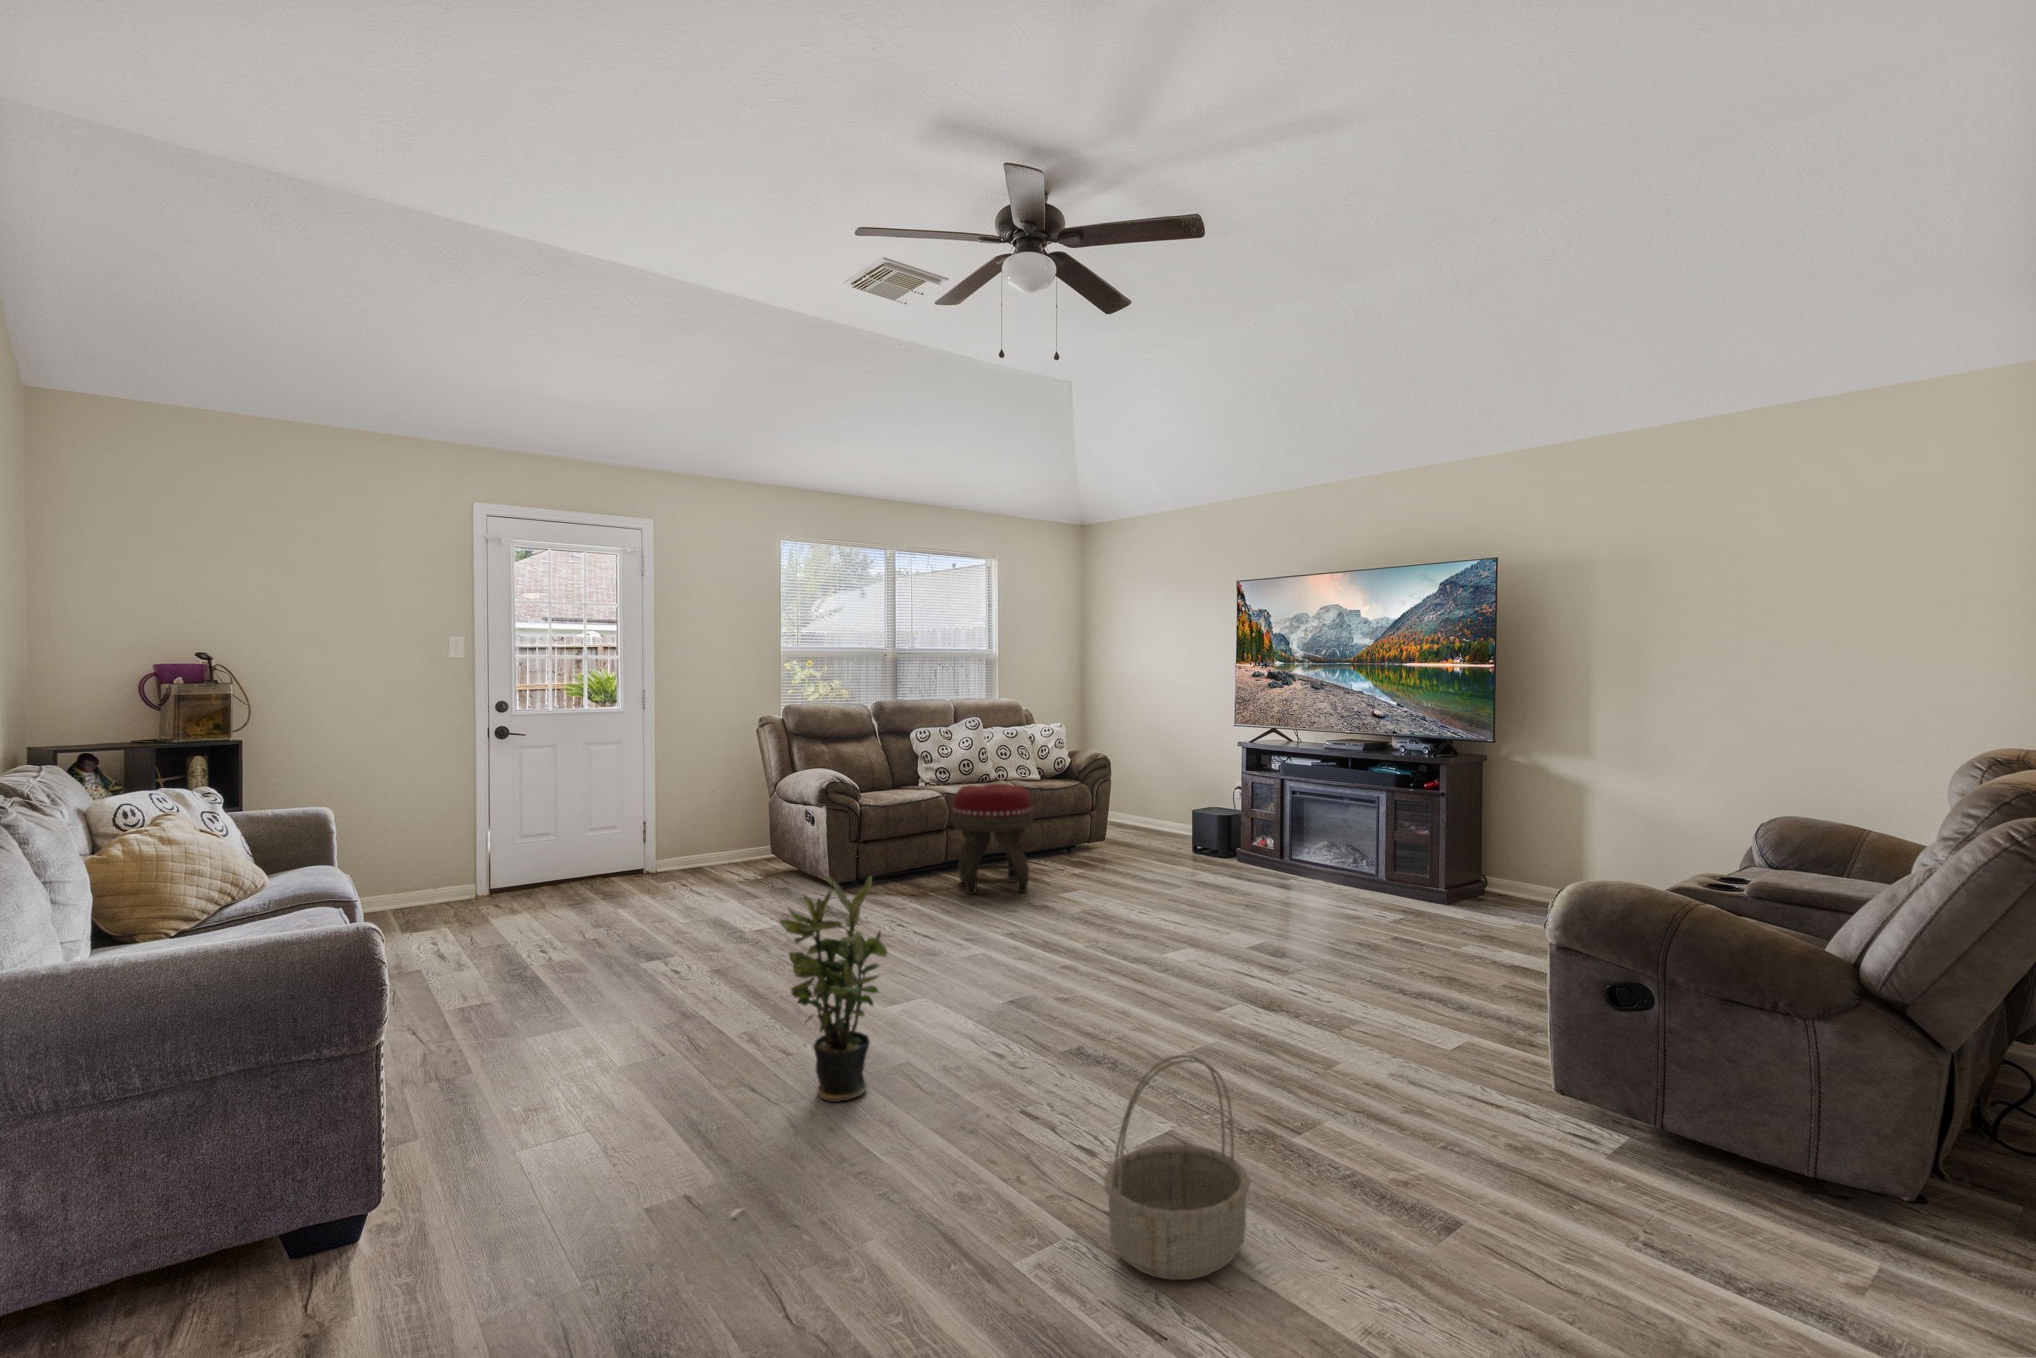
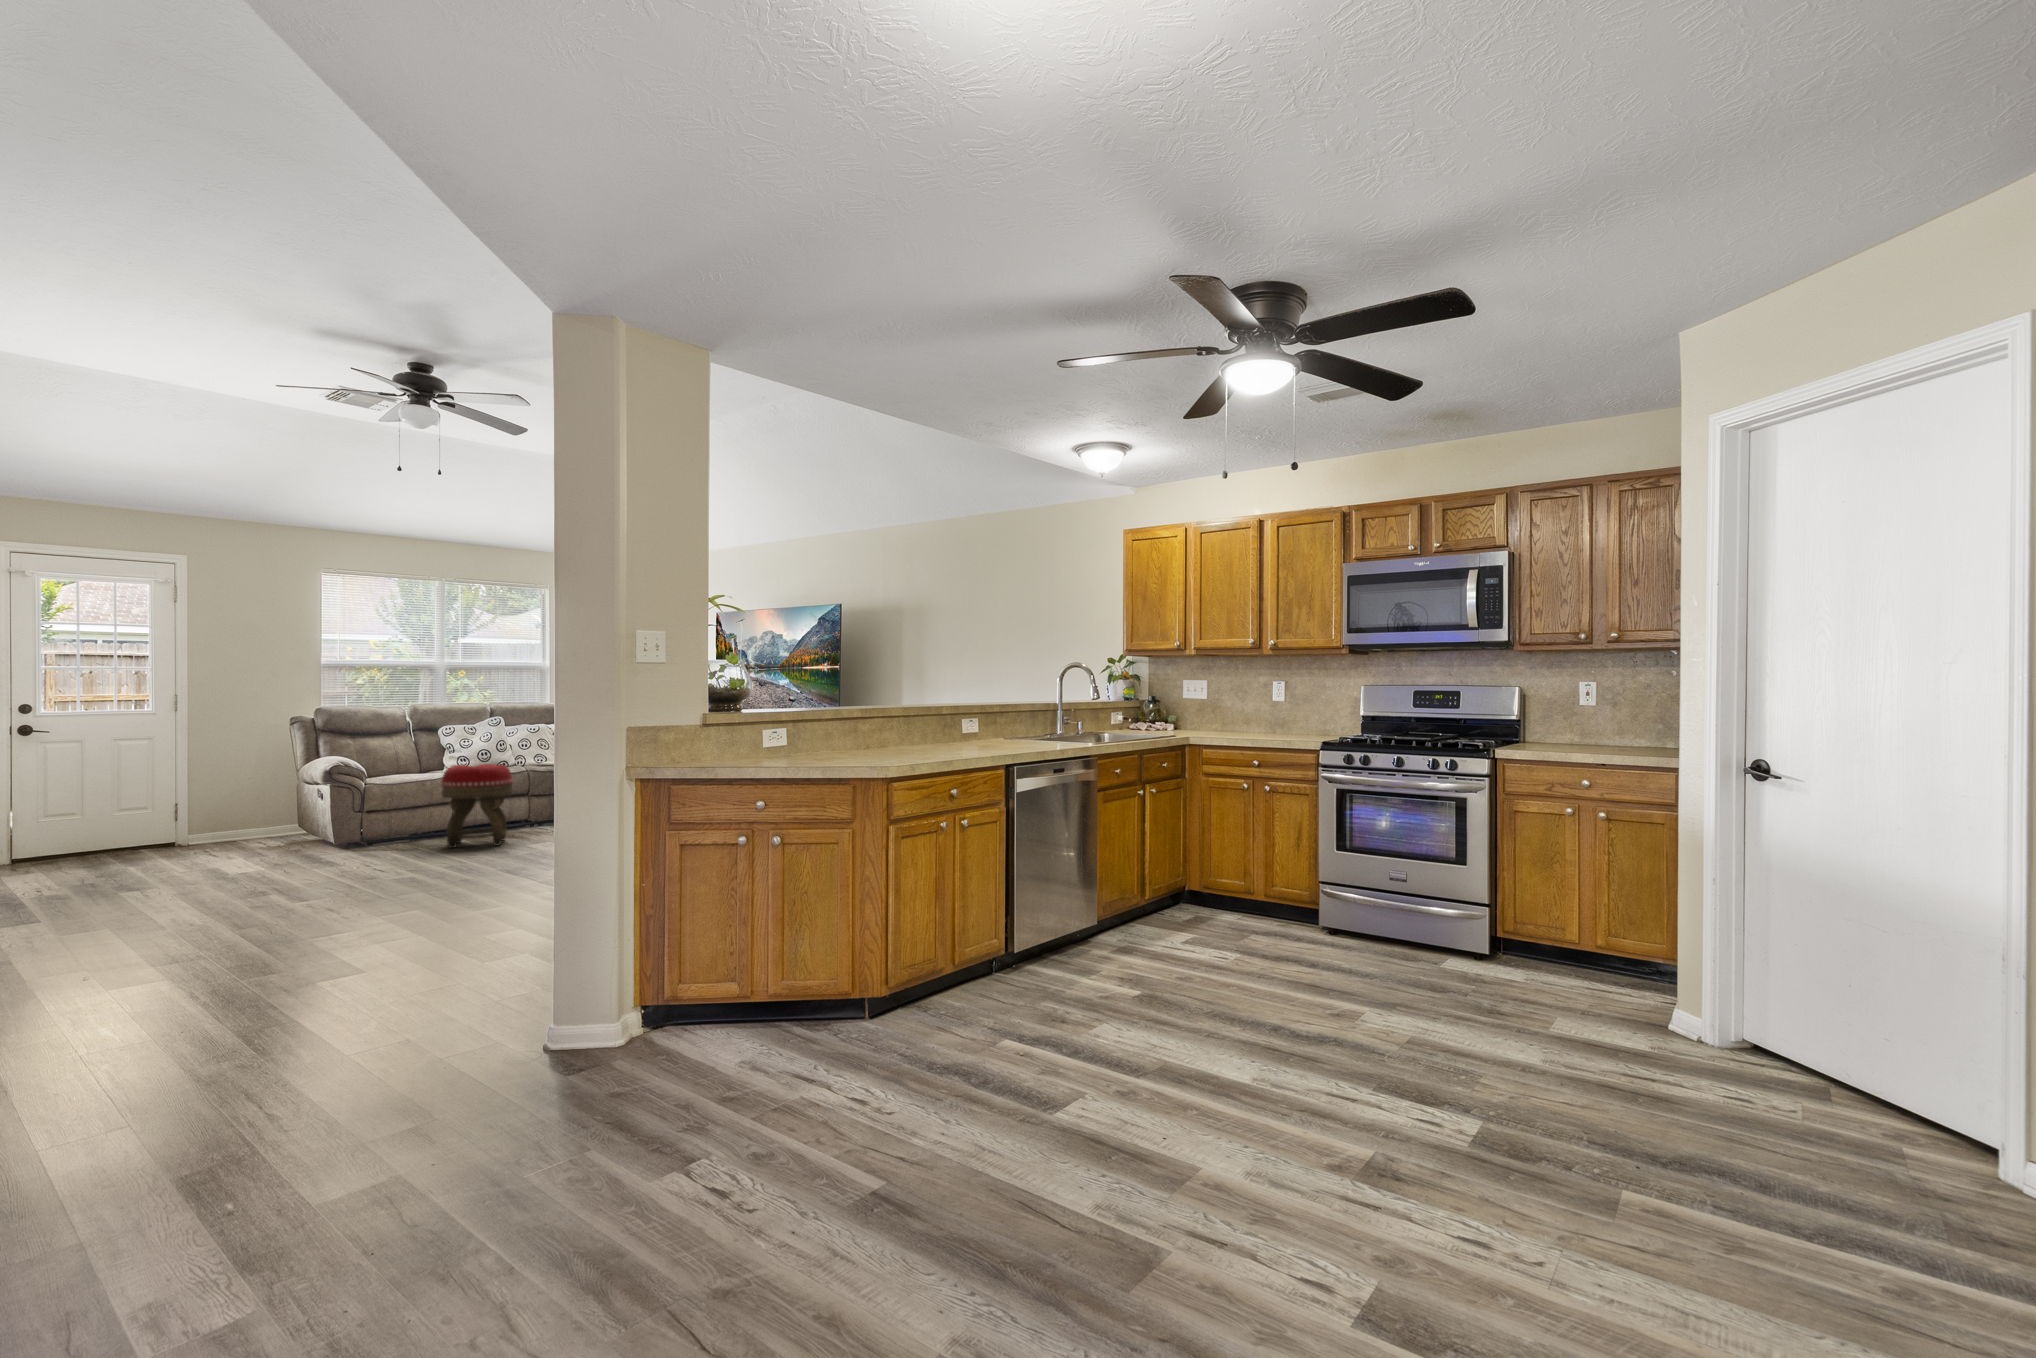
potted plant: present [780,876,888,1102] -> none [159,789,249,928]
basket: present [1104,1054,1250,1280] -> none [288,852,383,961]

